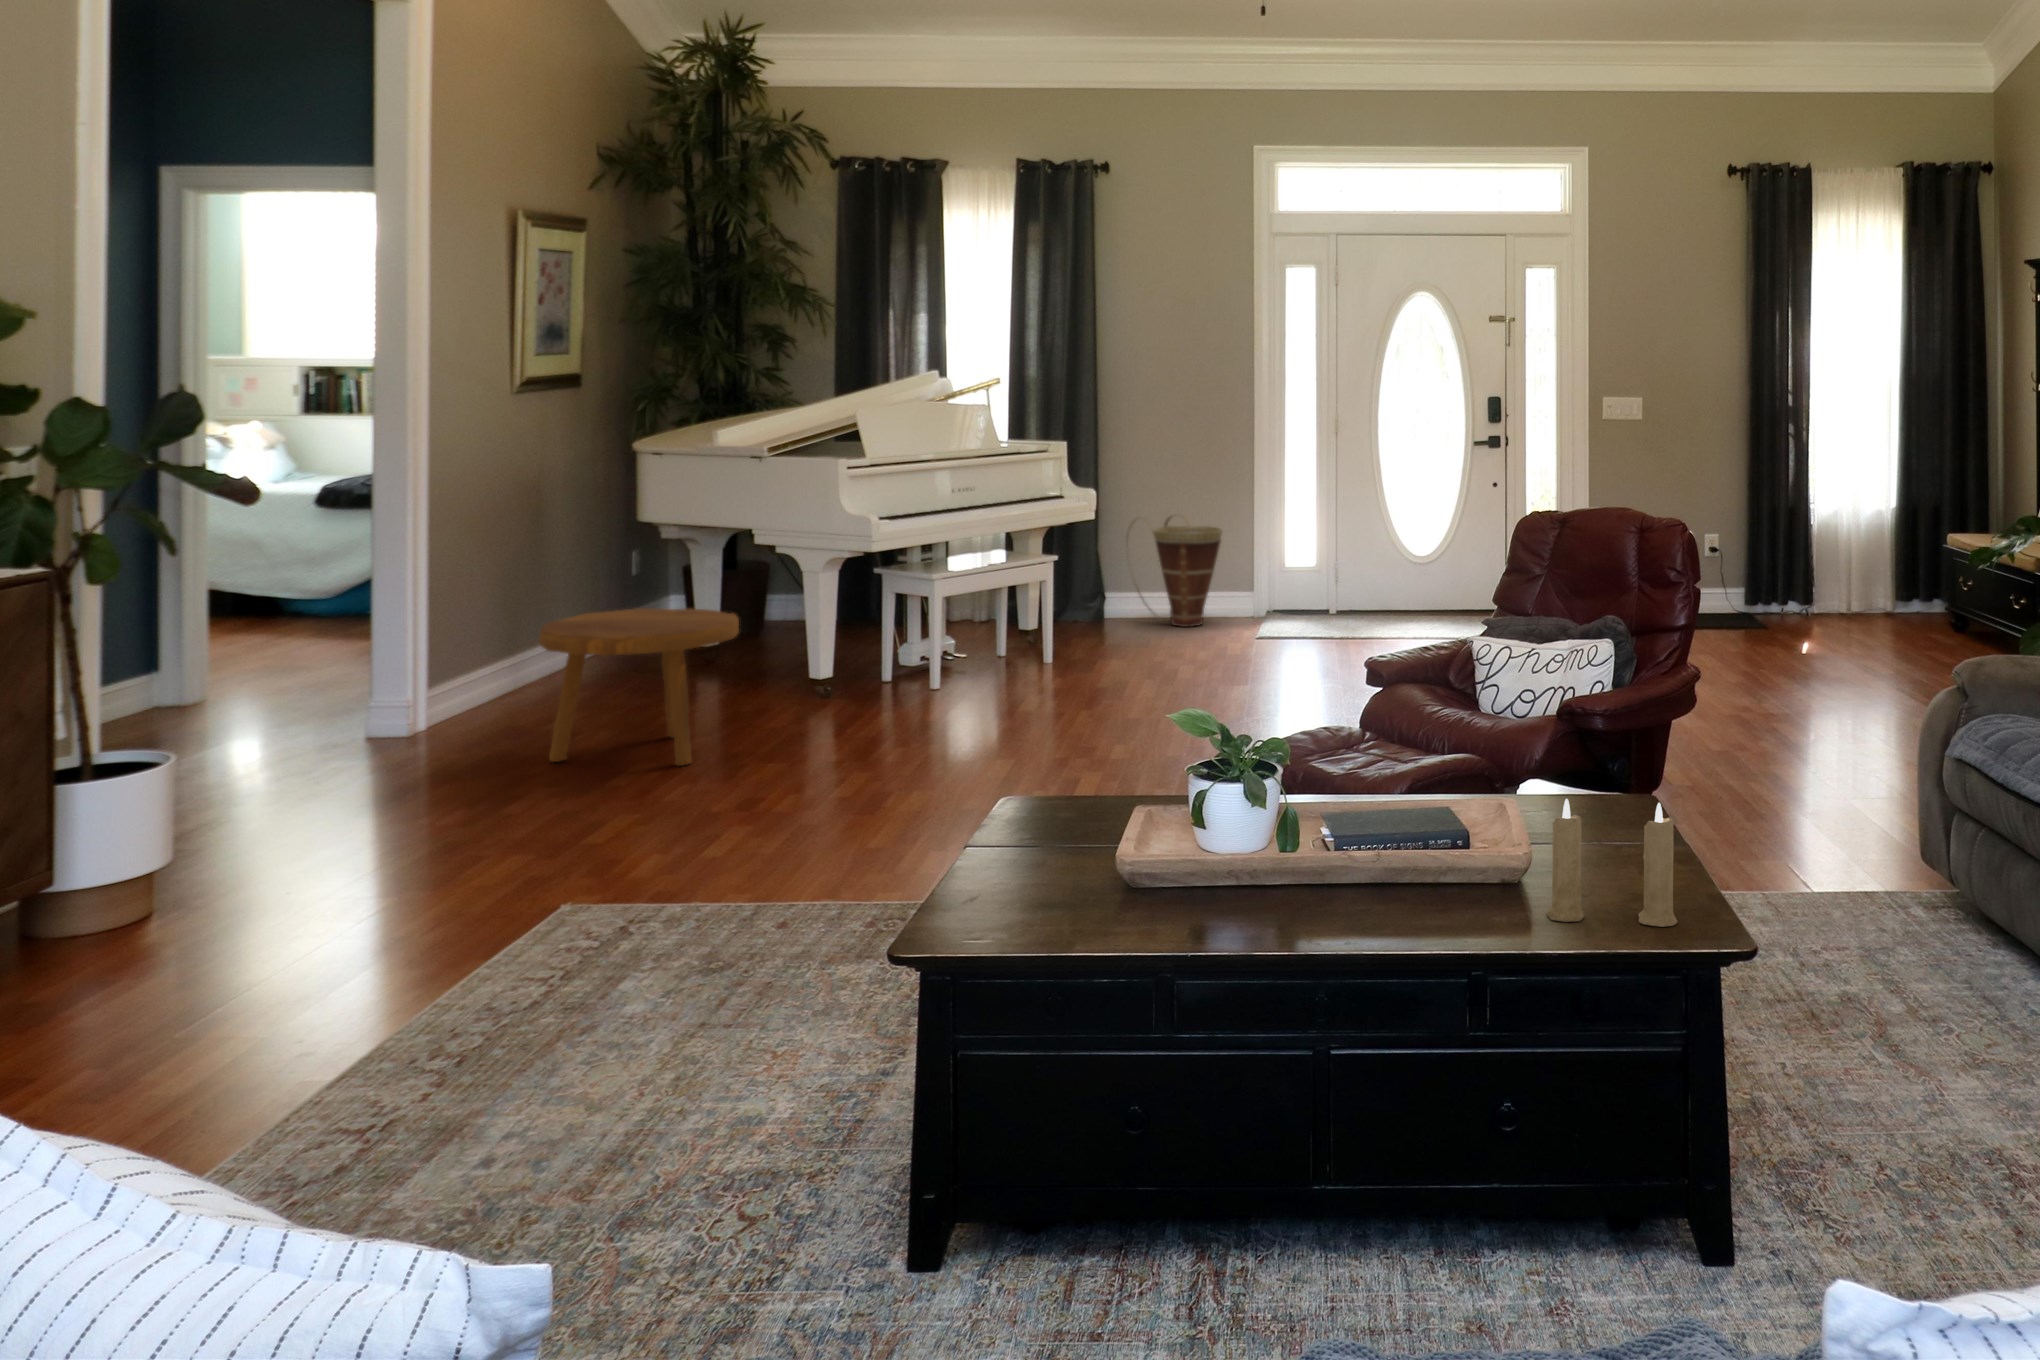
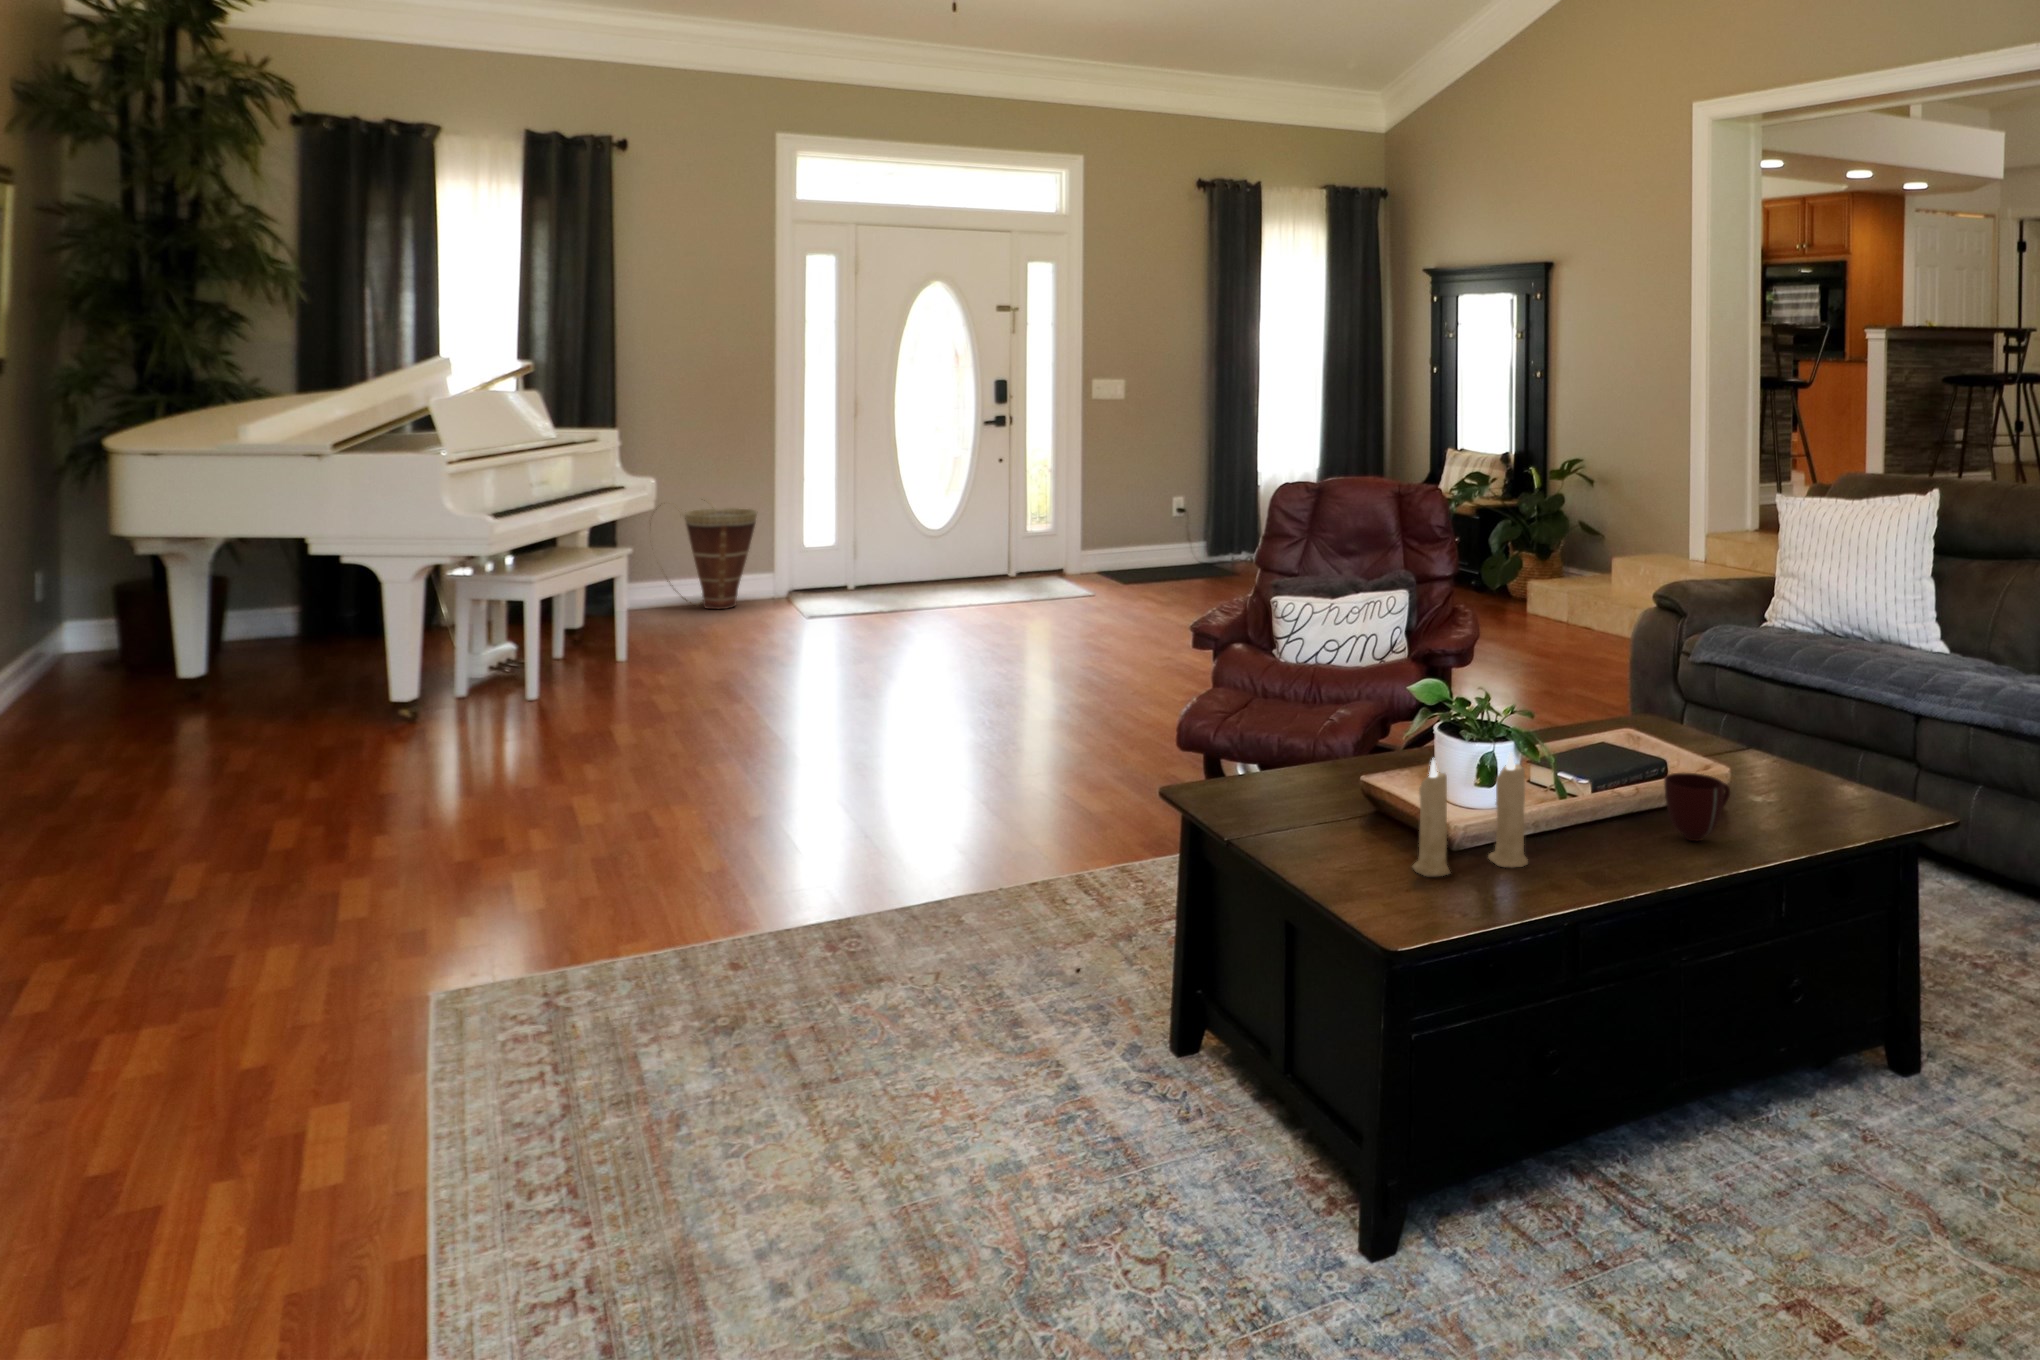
footstool: present [539,608,739,766] -> none [124,627,385,825]
candle: present [1547,799,1677,927] -> present [1412,752,1528,876]
mug: none [1410,849,1496,926] -> present [1664,773,1730,841]

